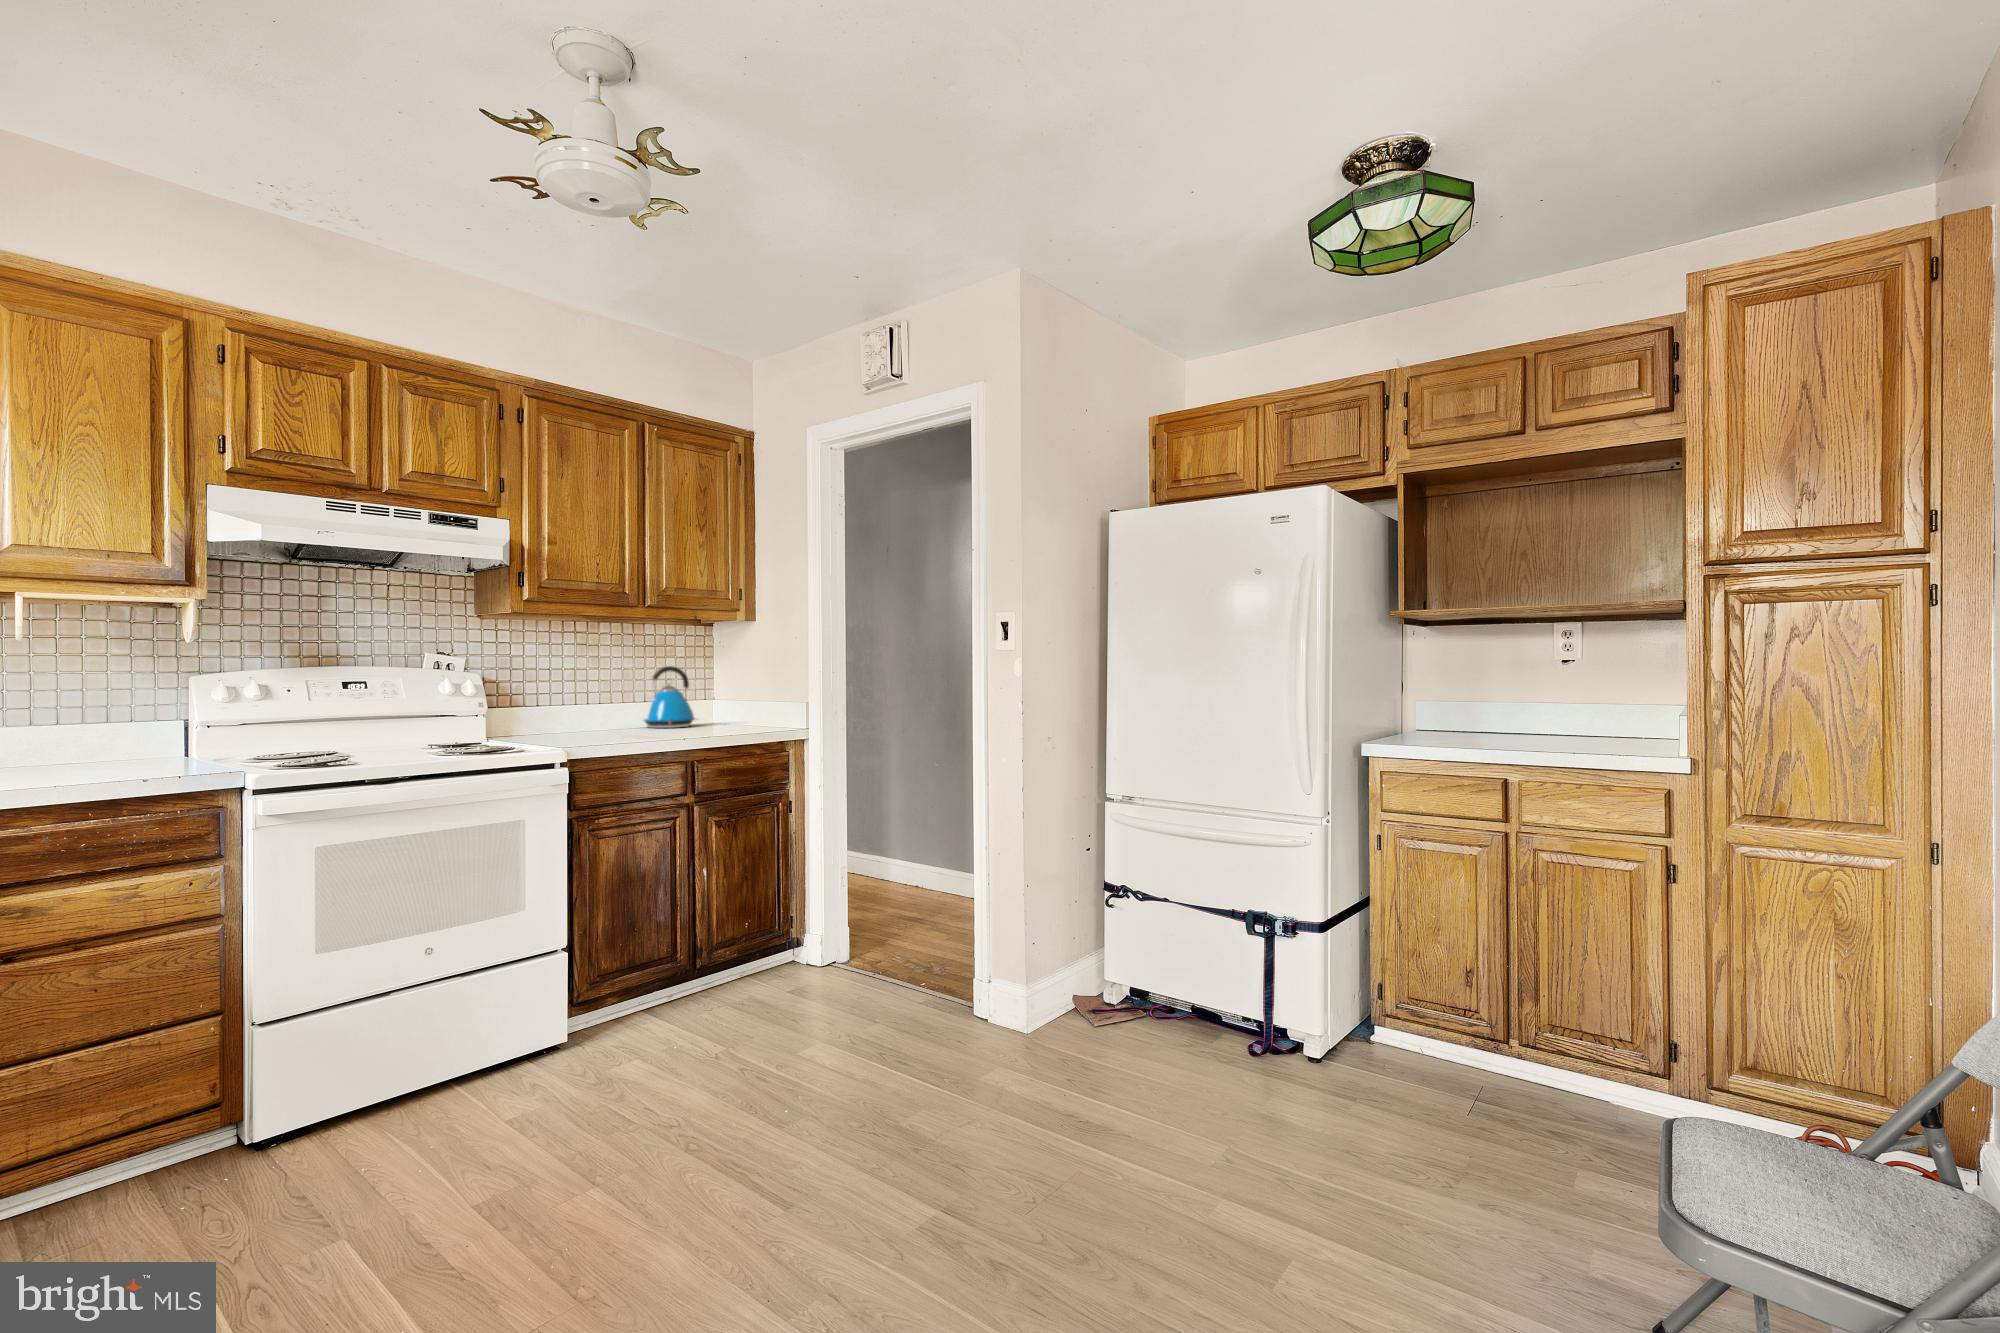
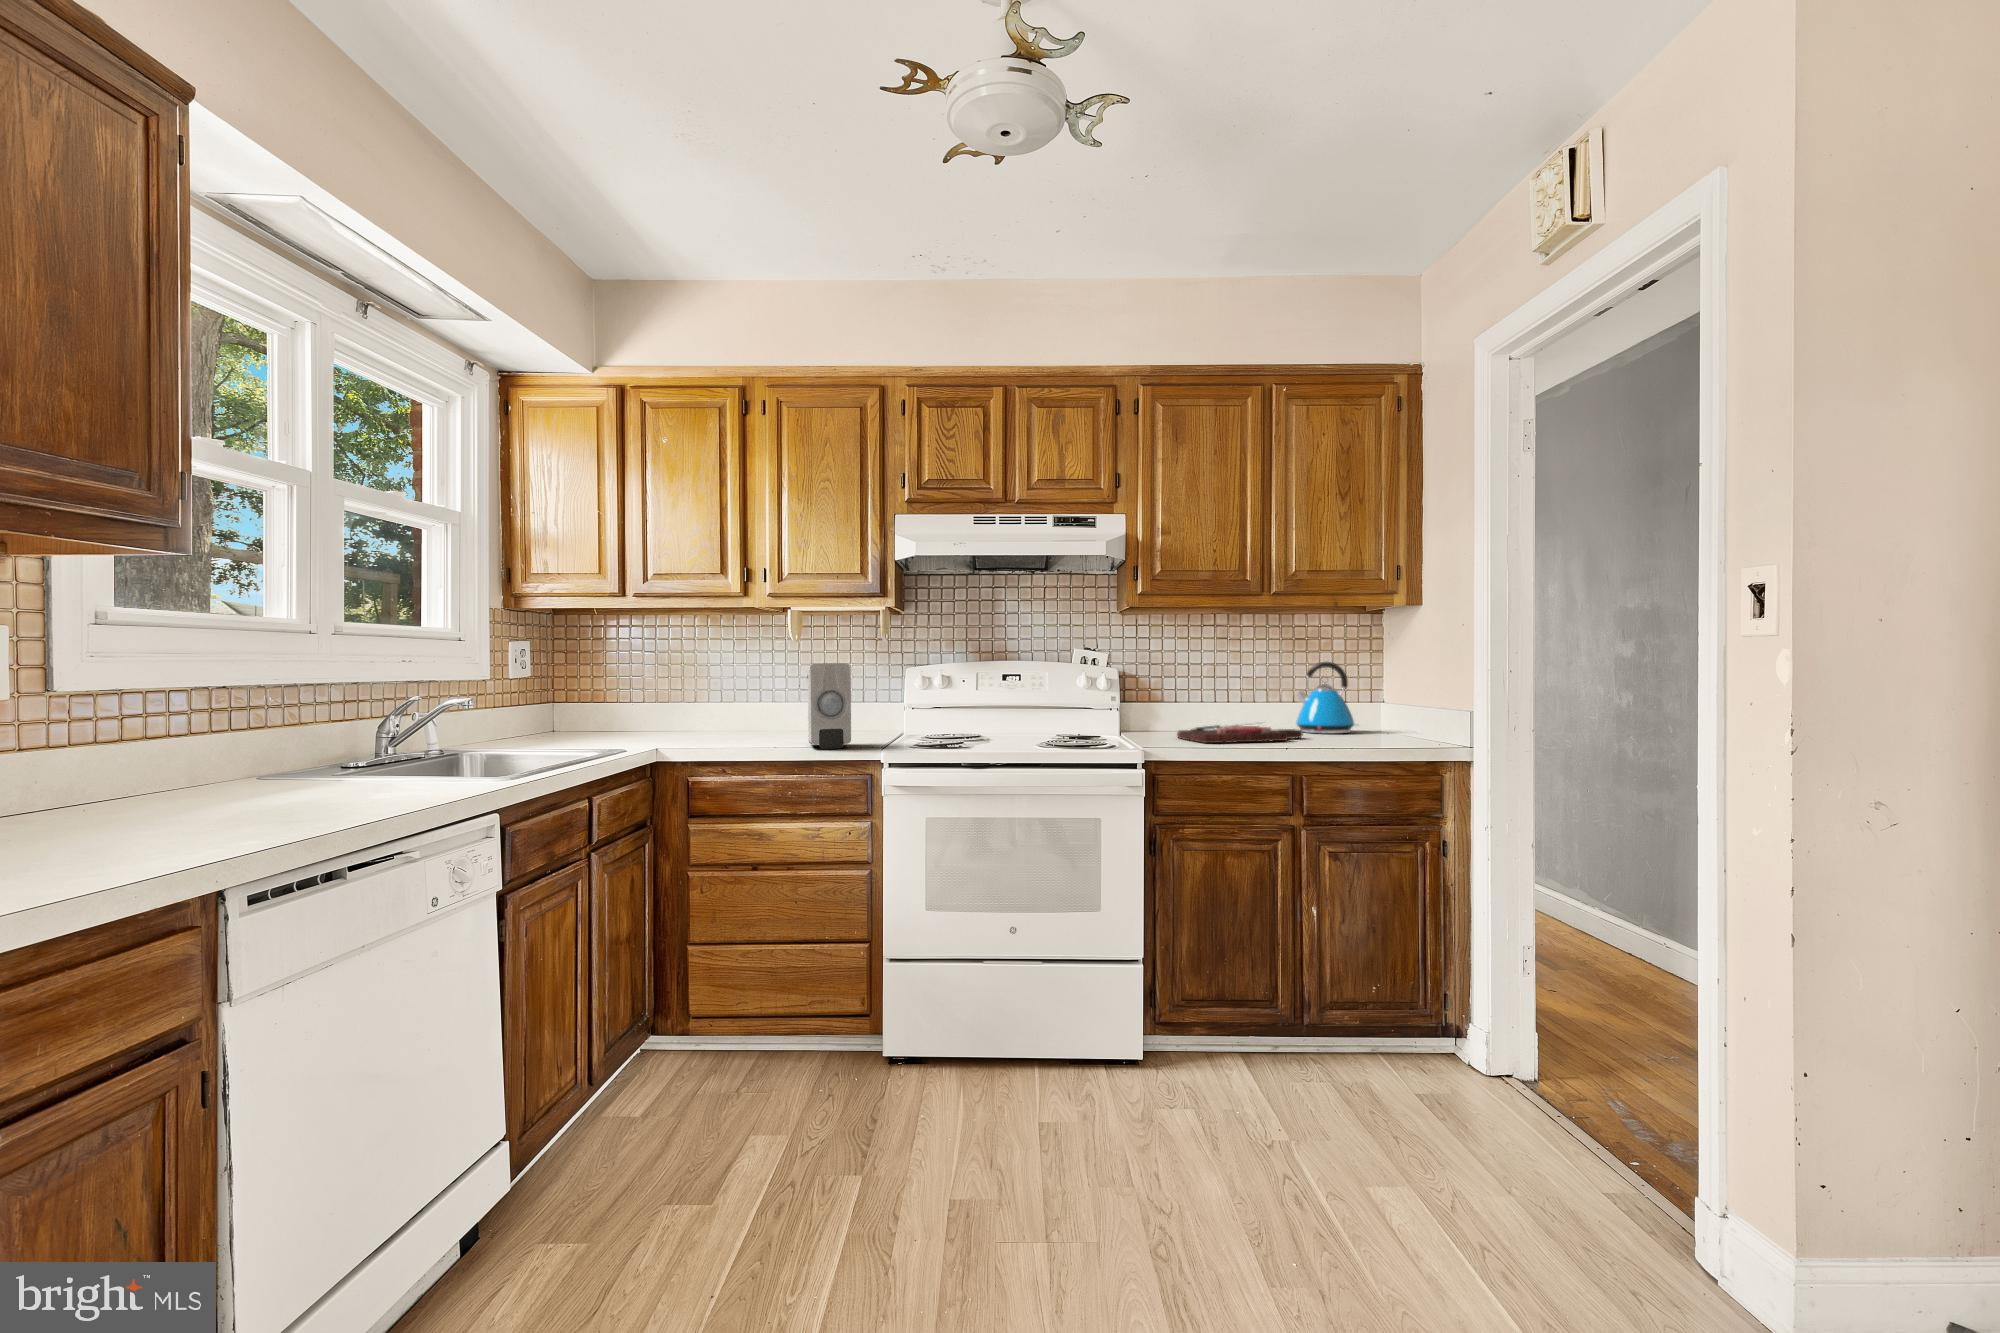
soap dispenser: none [93,669,199,780] -> present [807,663,851,749]
cutting board: none [561,720,670,741] -> present [1177,723,1303,743]

